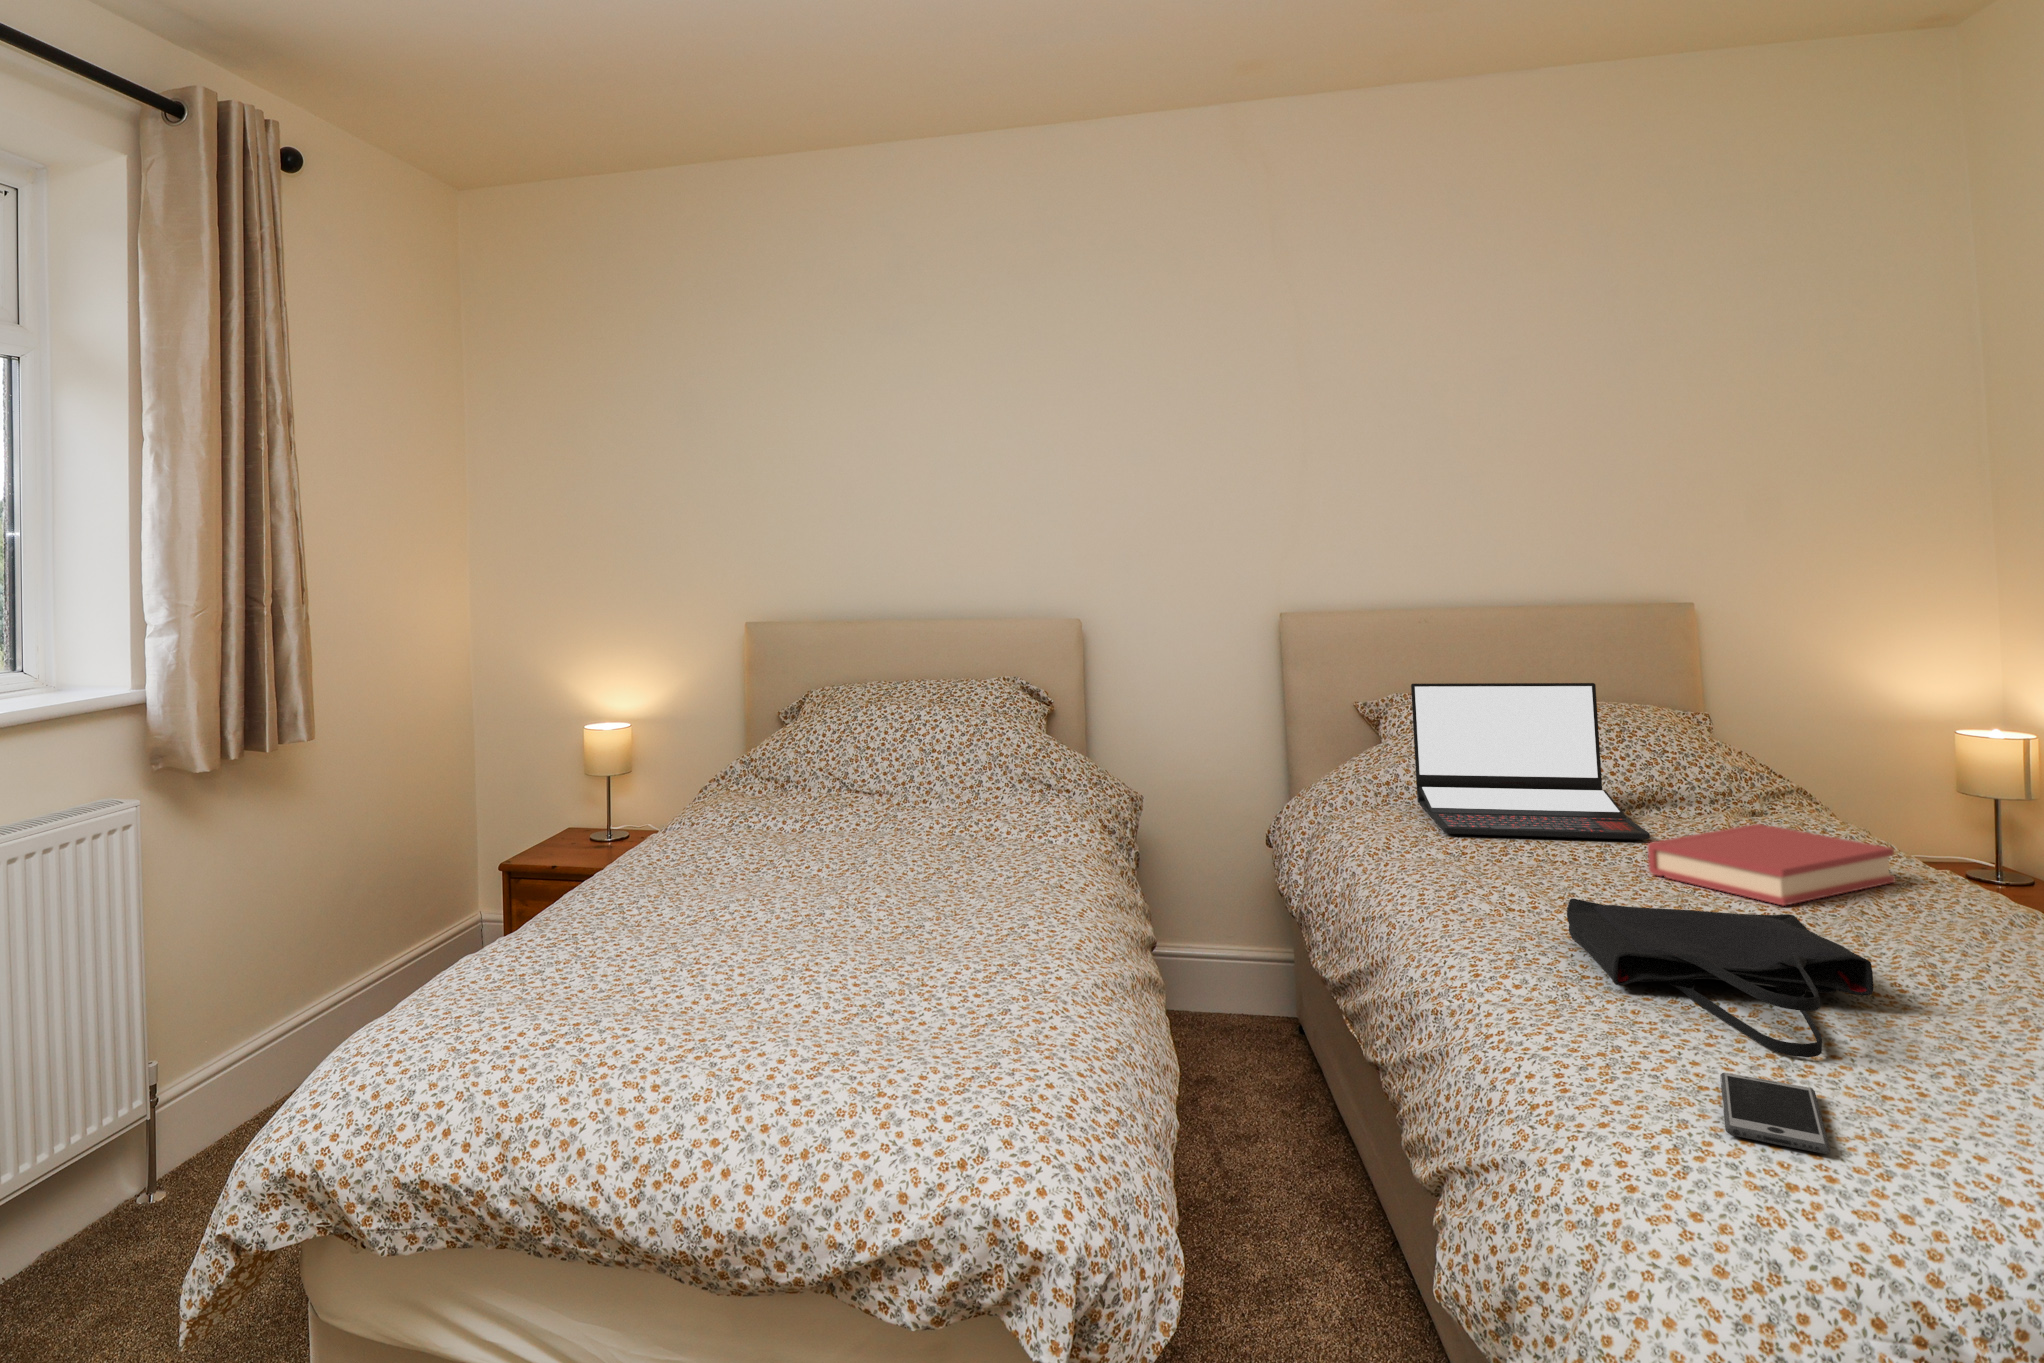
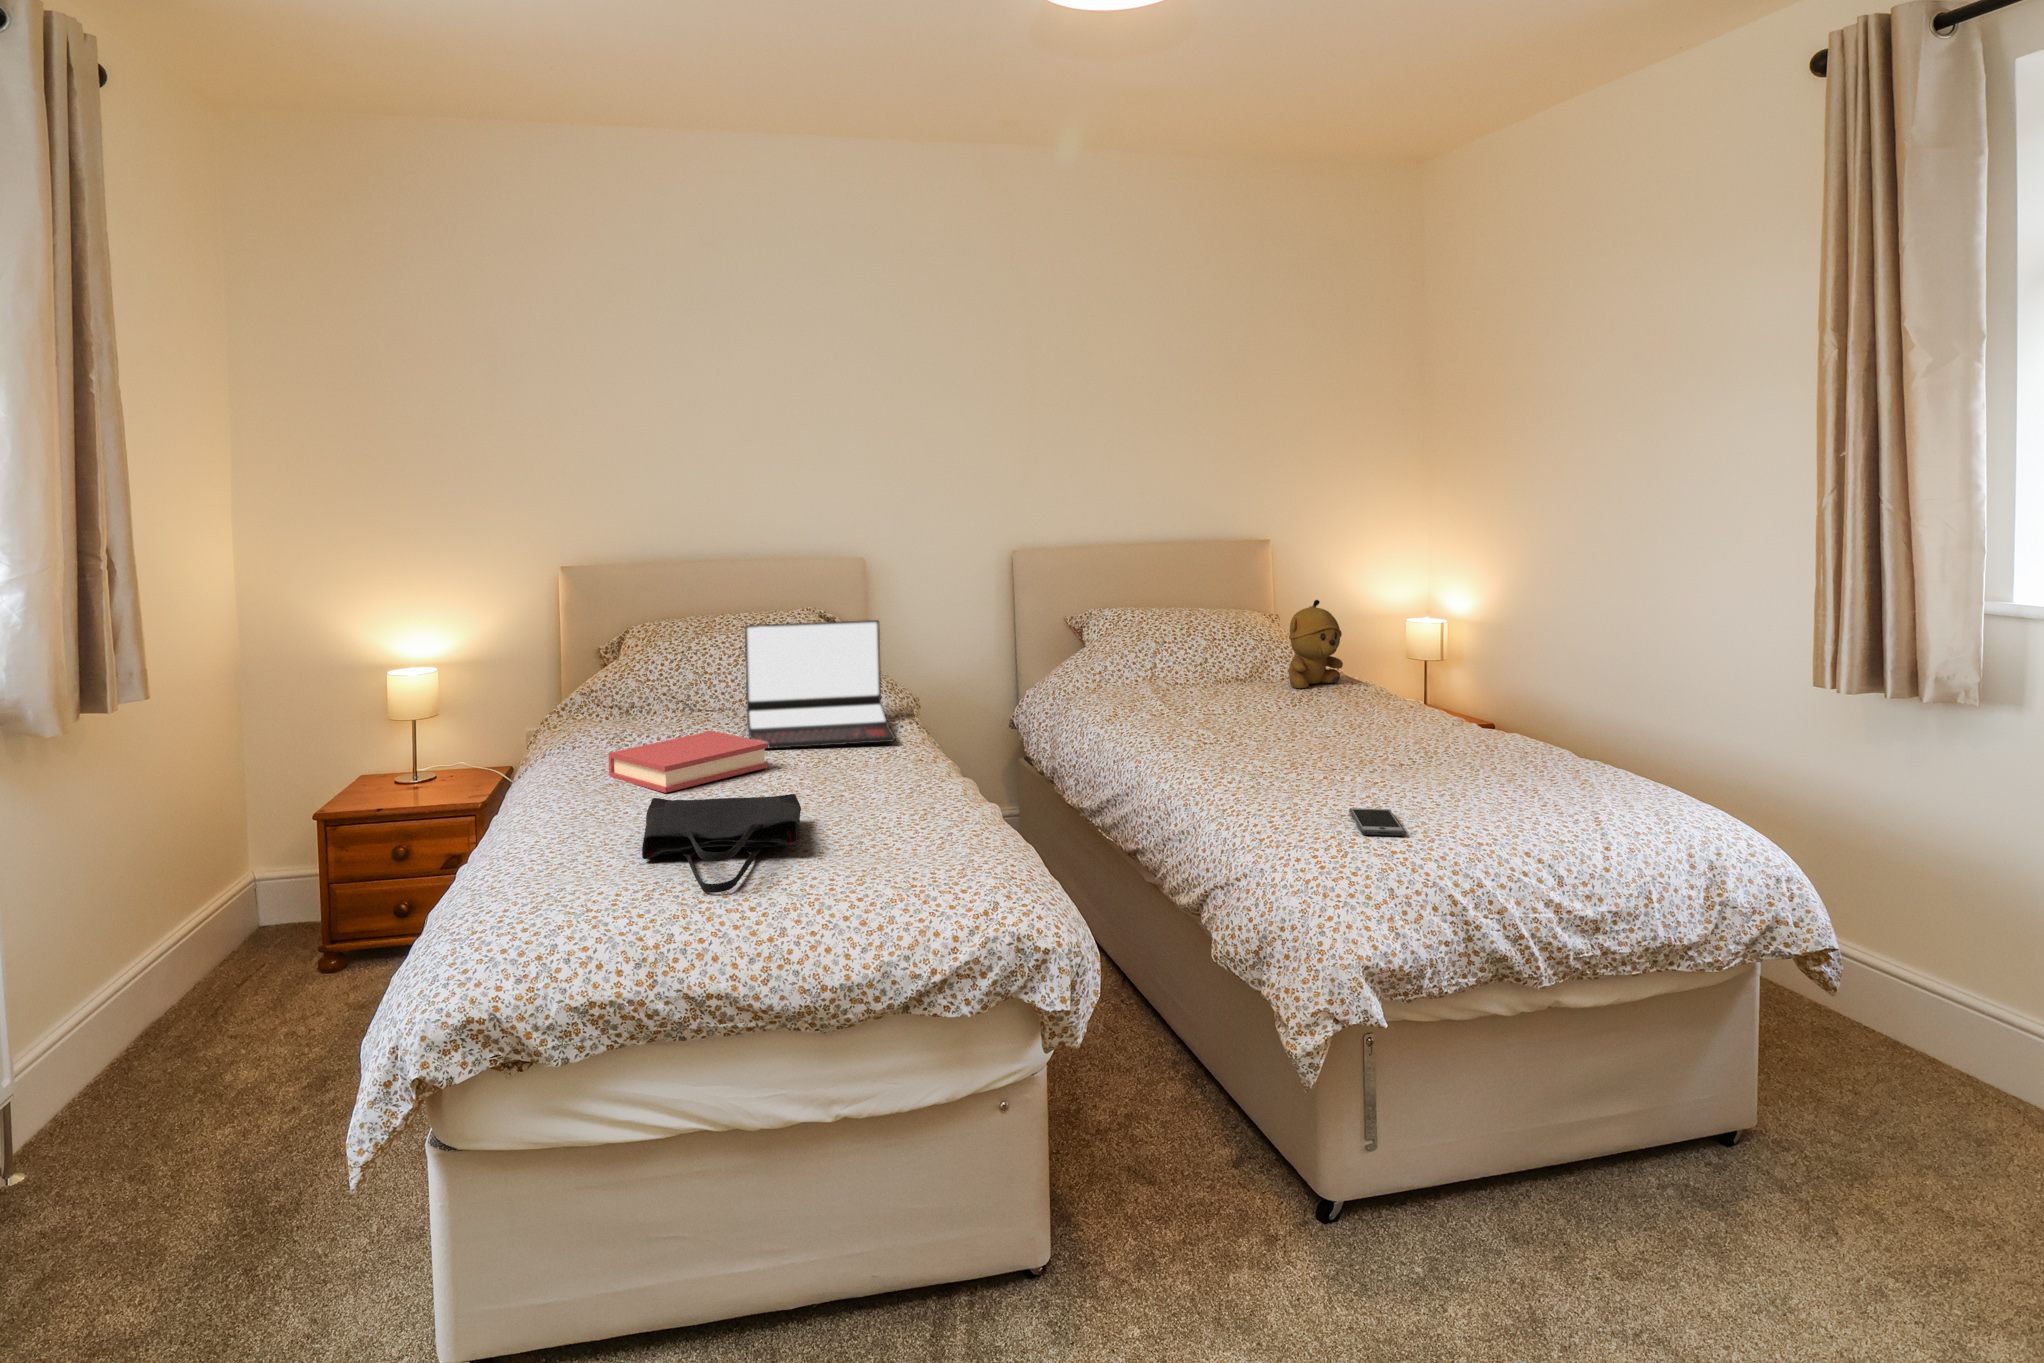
laptop: present [1411,683,1650,840] -> present [745,620,895,749]
stuffed bear: none [1712,699,1818,833] -> present [1289,600,1343,688]
hardback book: present [1647,824,1895,906] -> present [608,731,768,793]
tote bag: present [1567,899,1874,1057] -> present [642,794,801,893]

